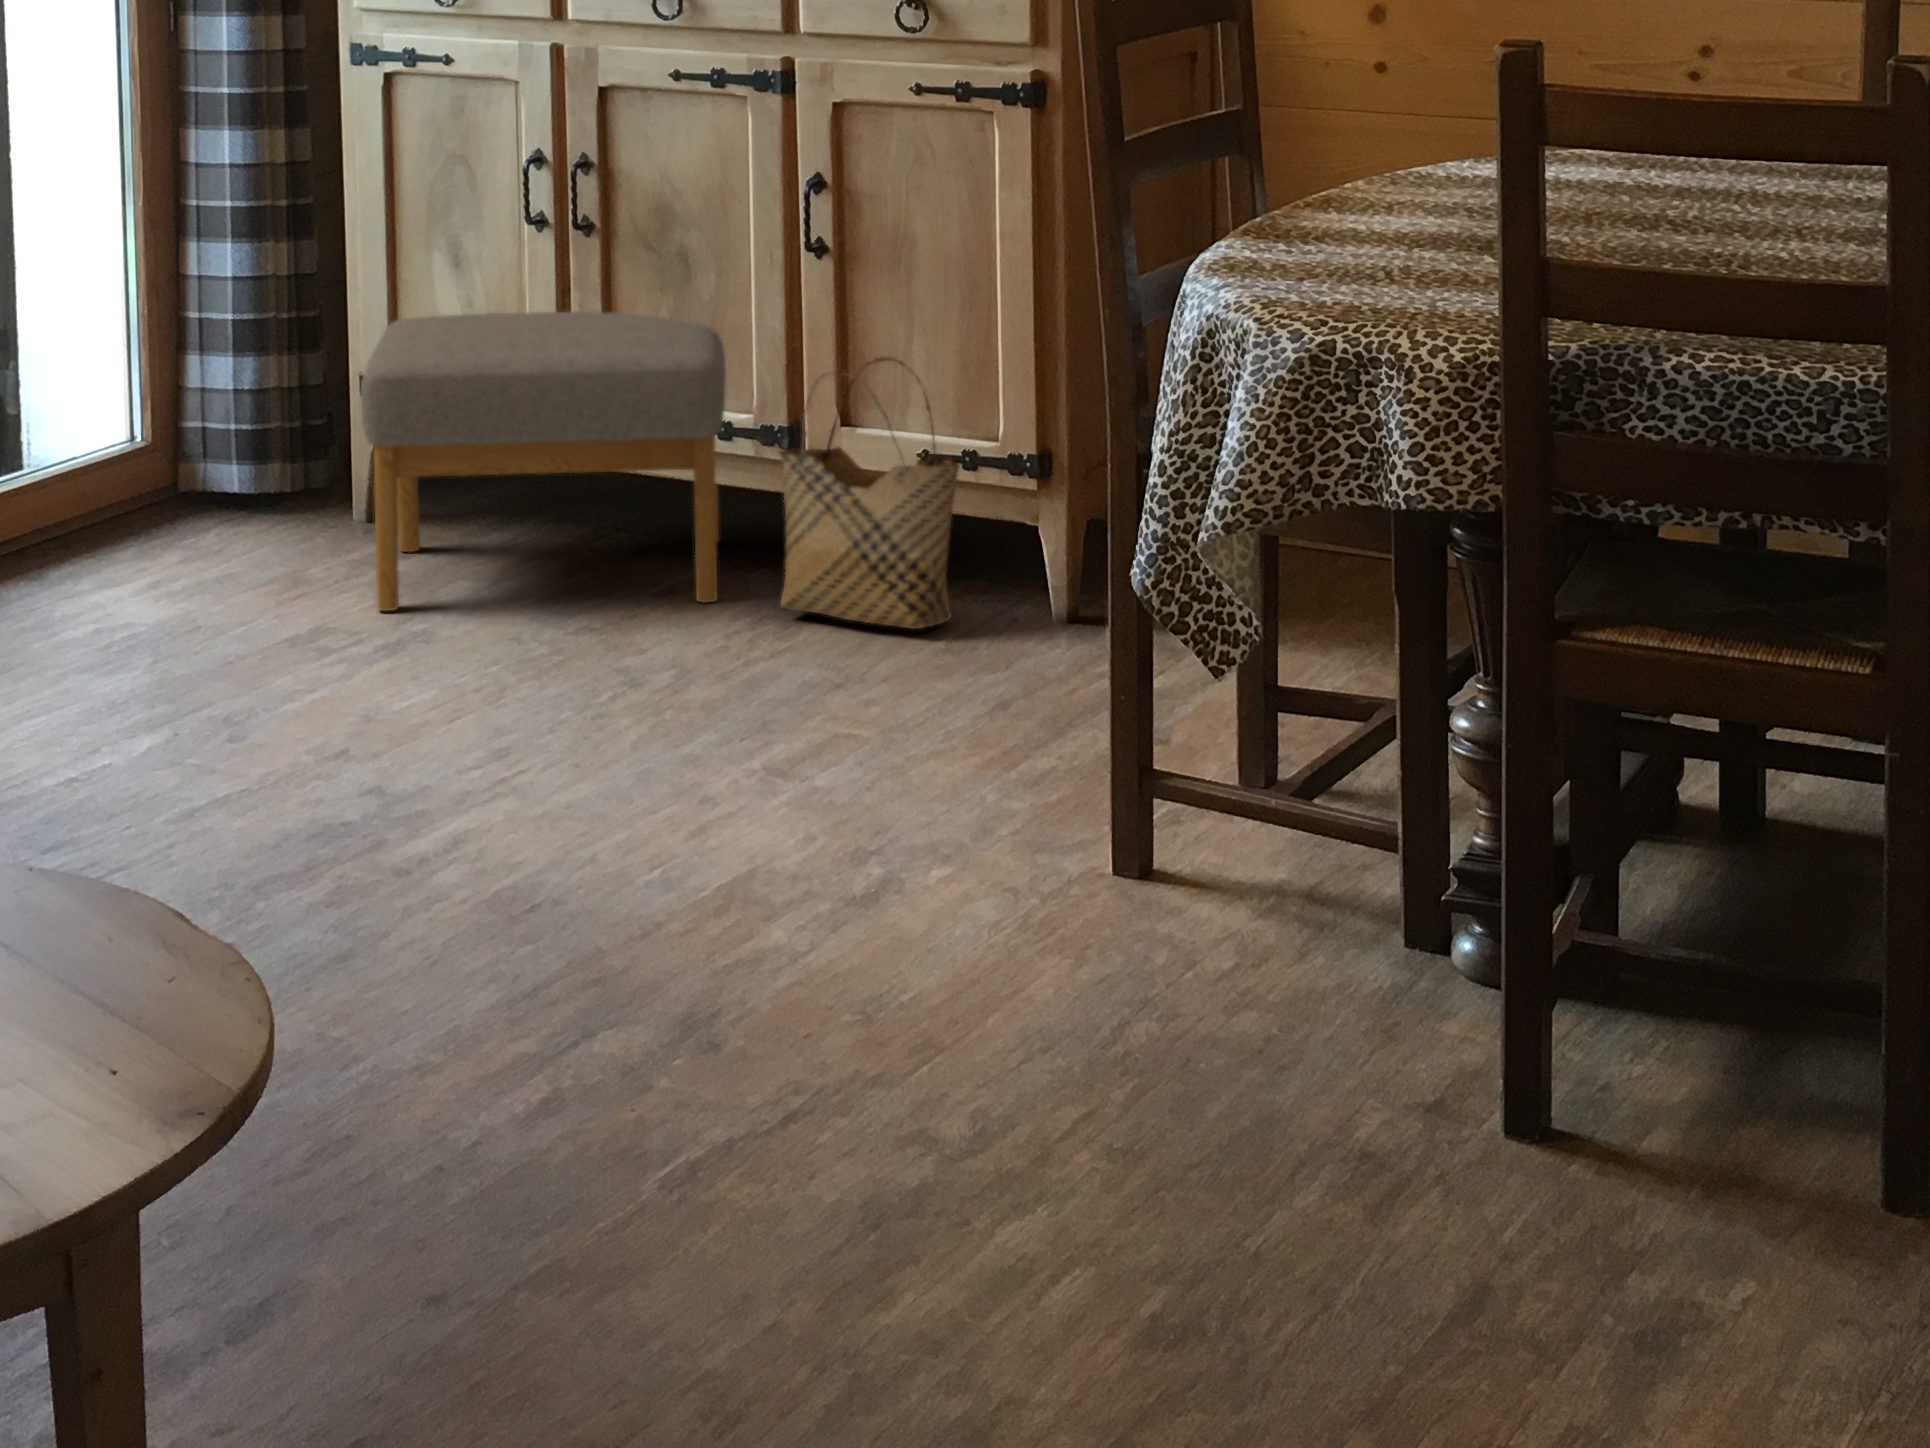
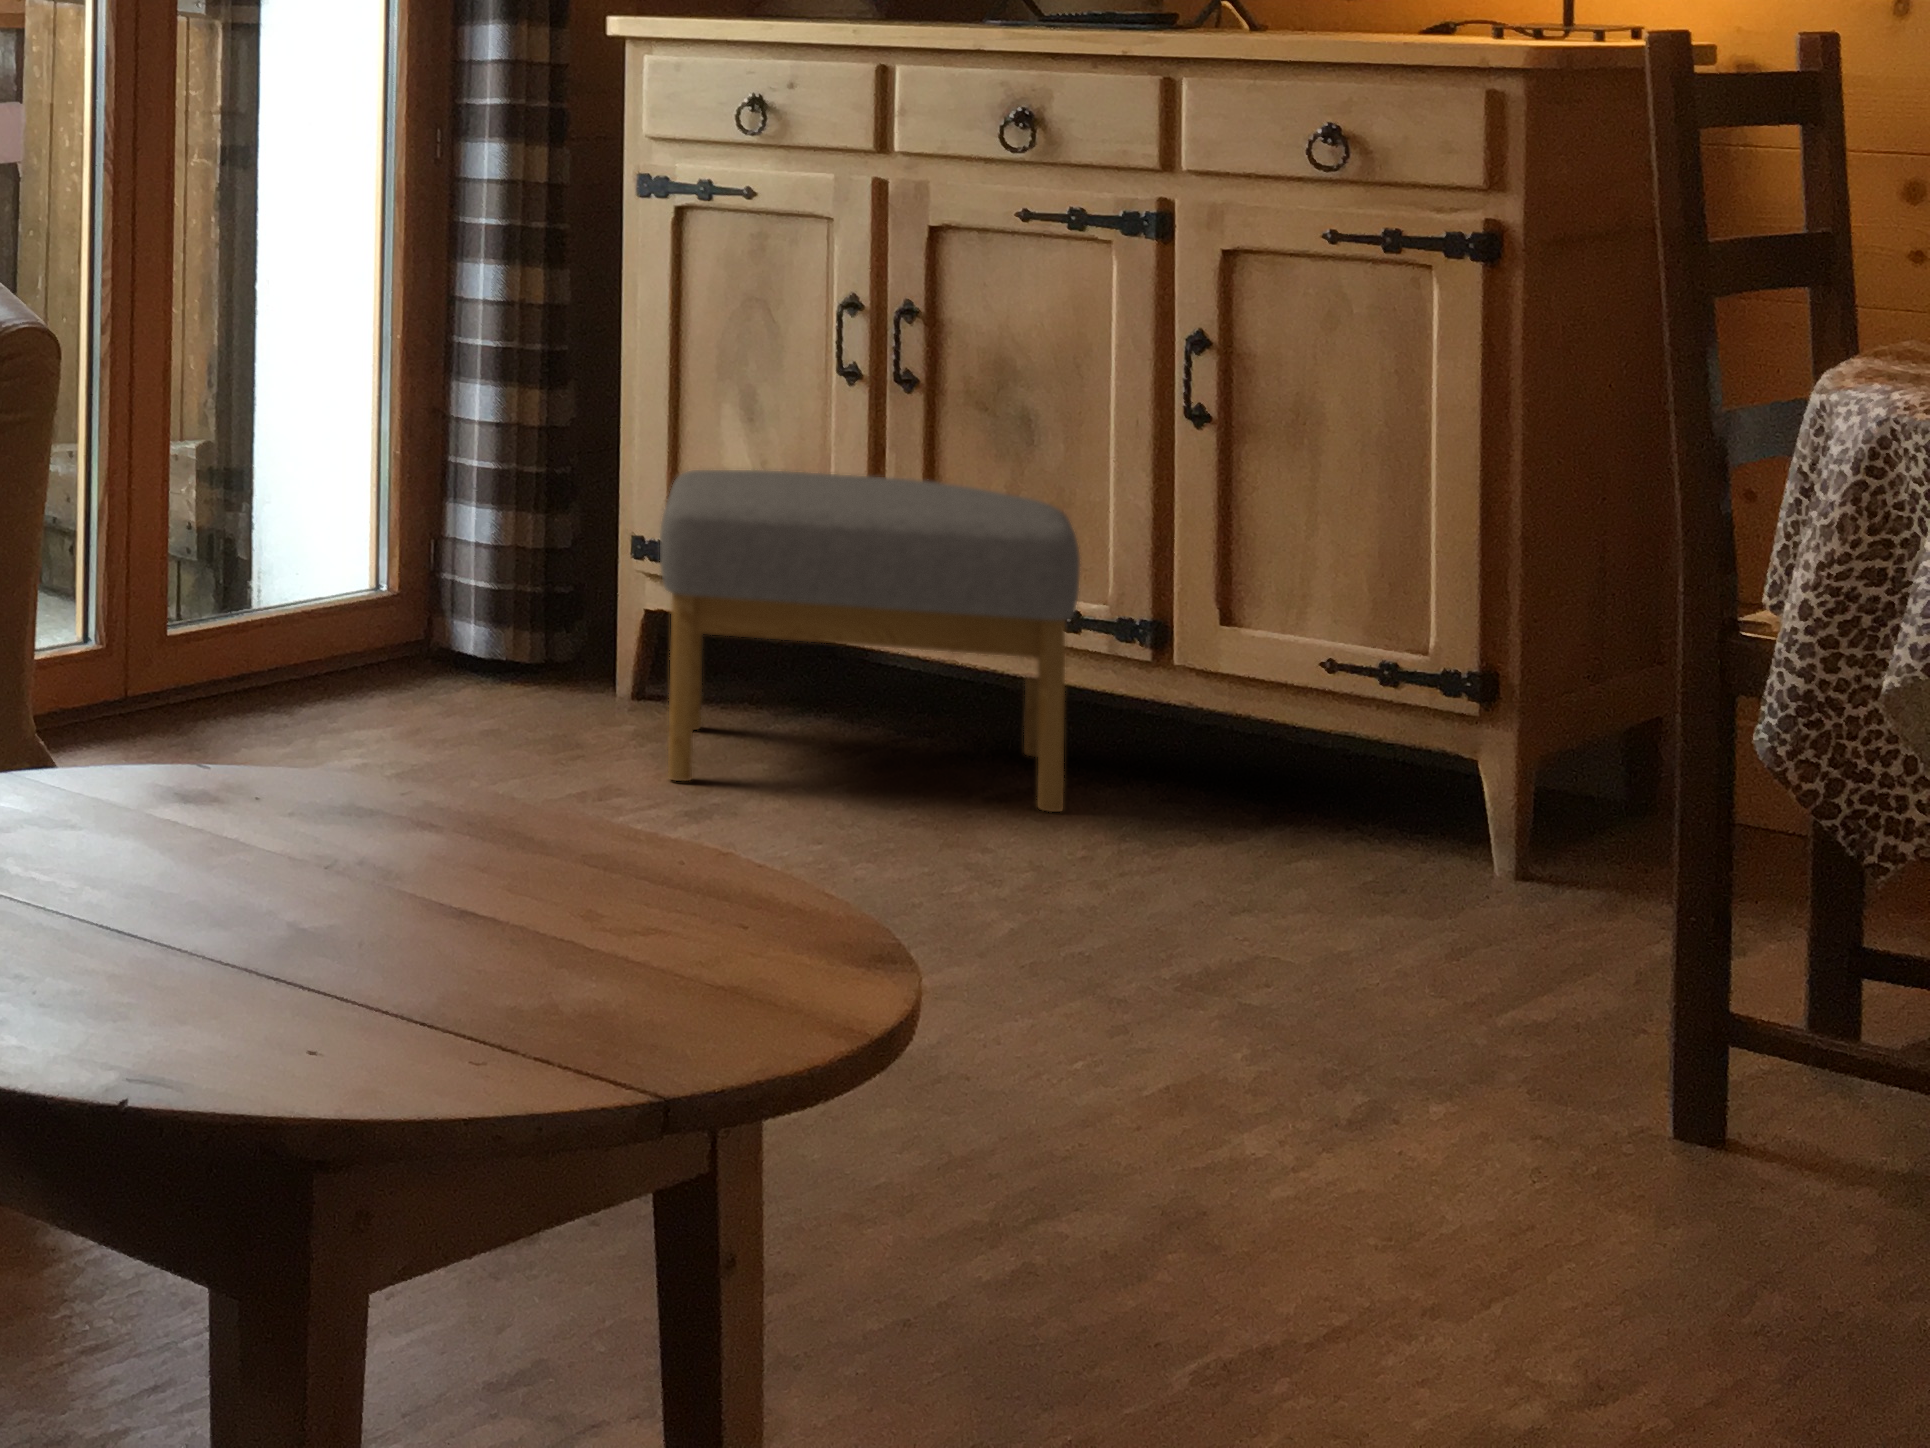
woven basket: present [779,357,959,629] -> none [1146,545,1378,863]

